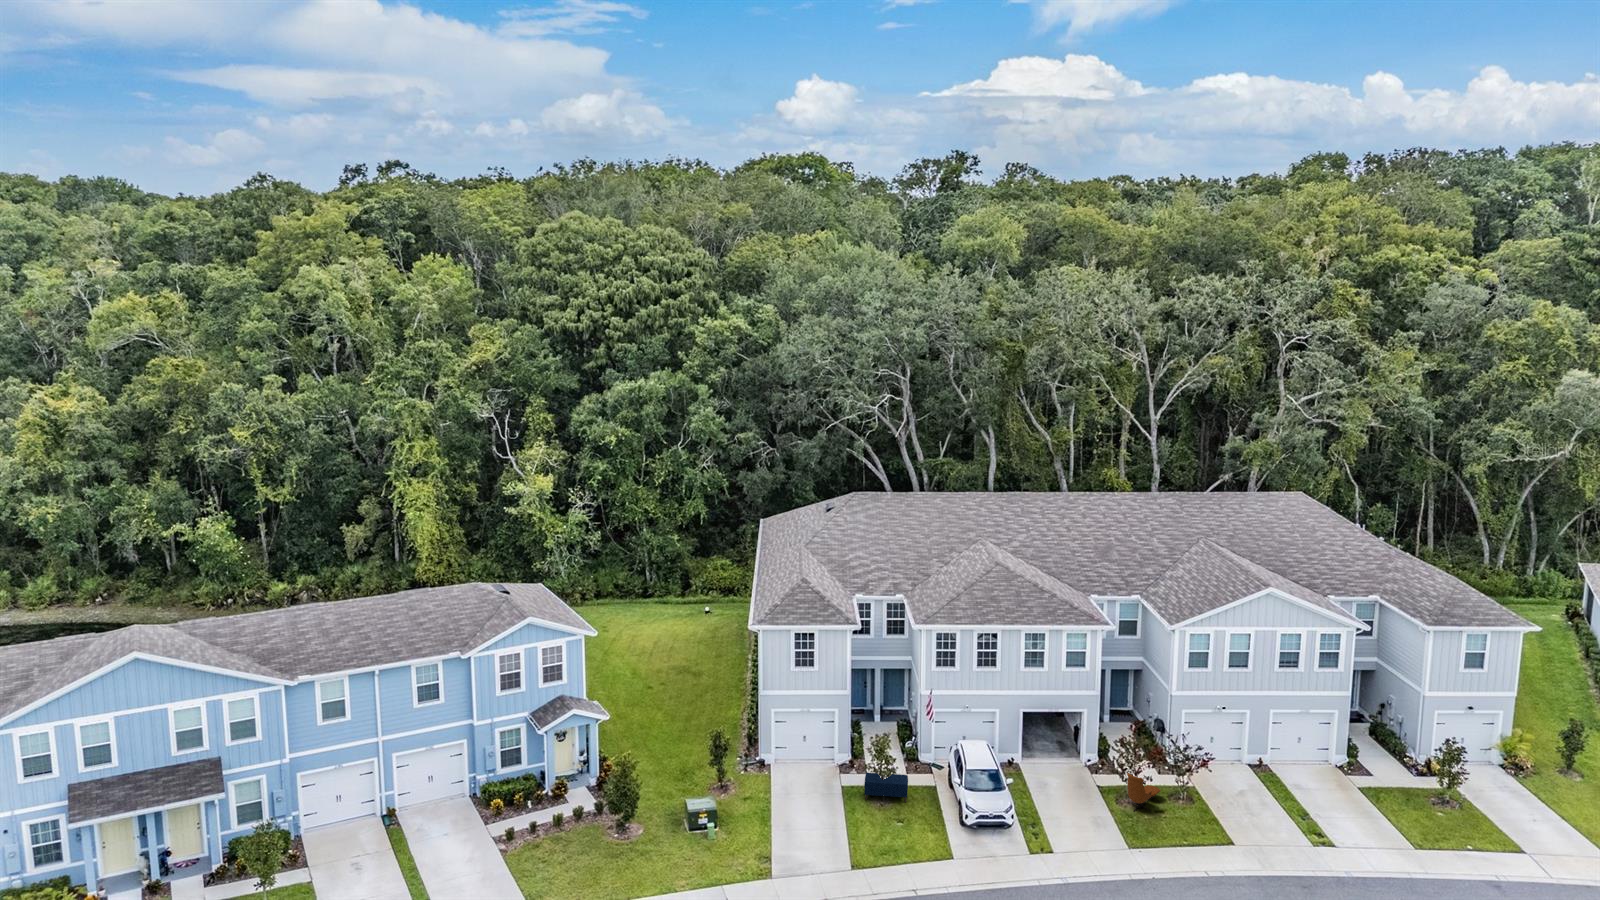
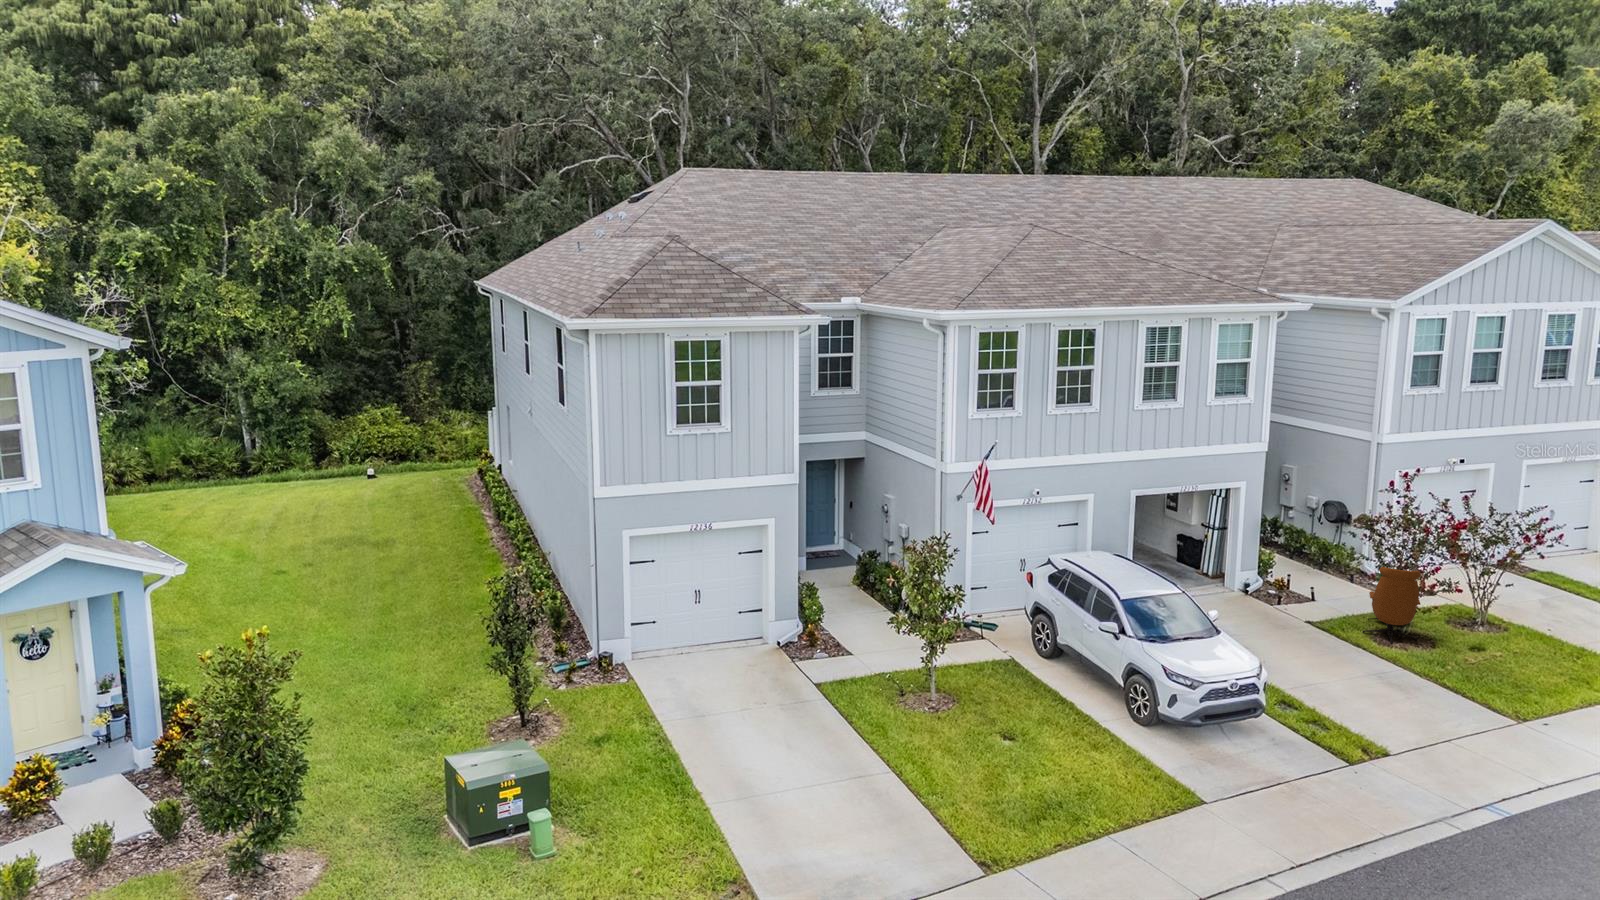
bench: present [864,773,908,803] -> none [875,631,984,697]

